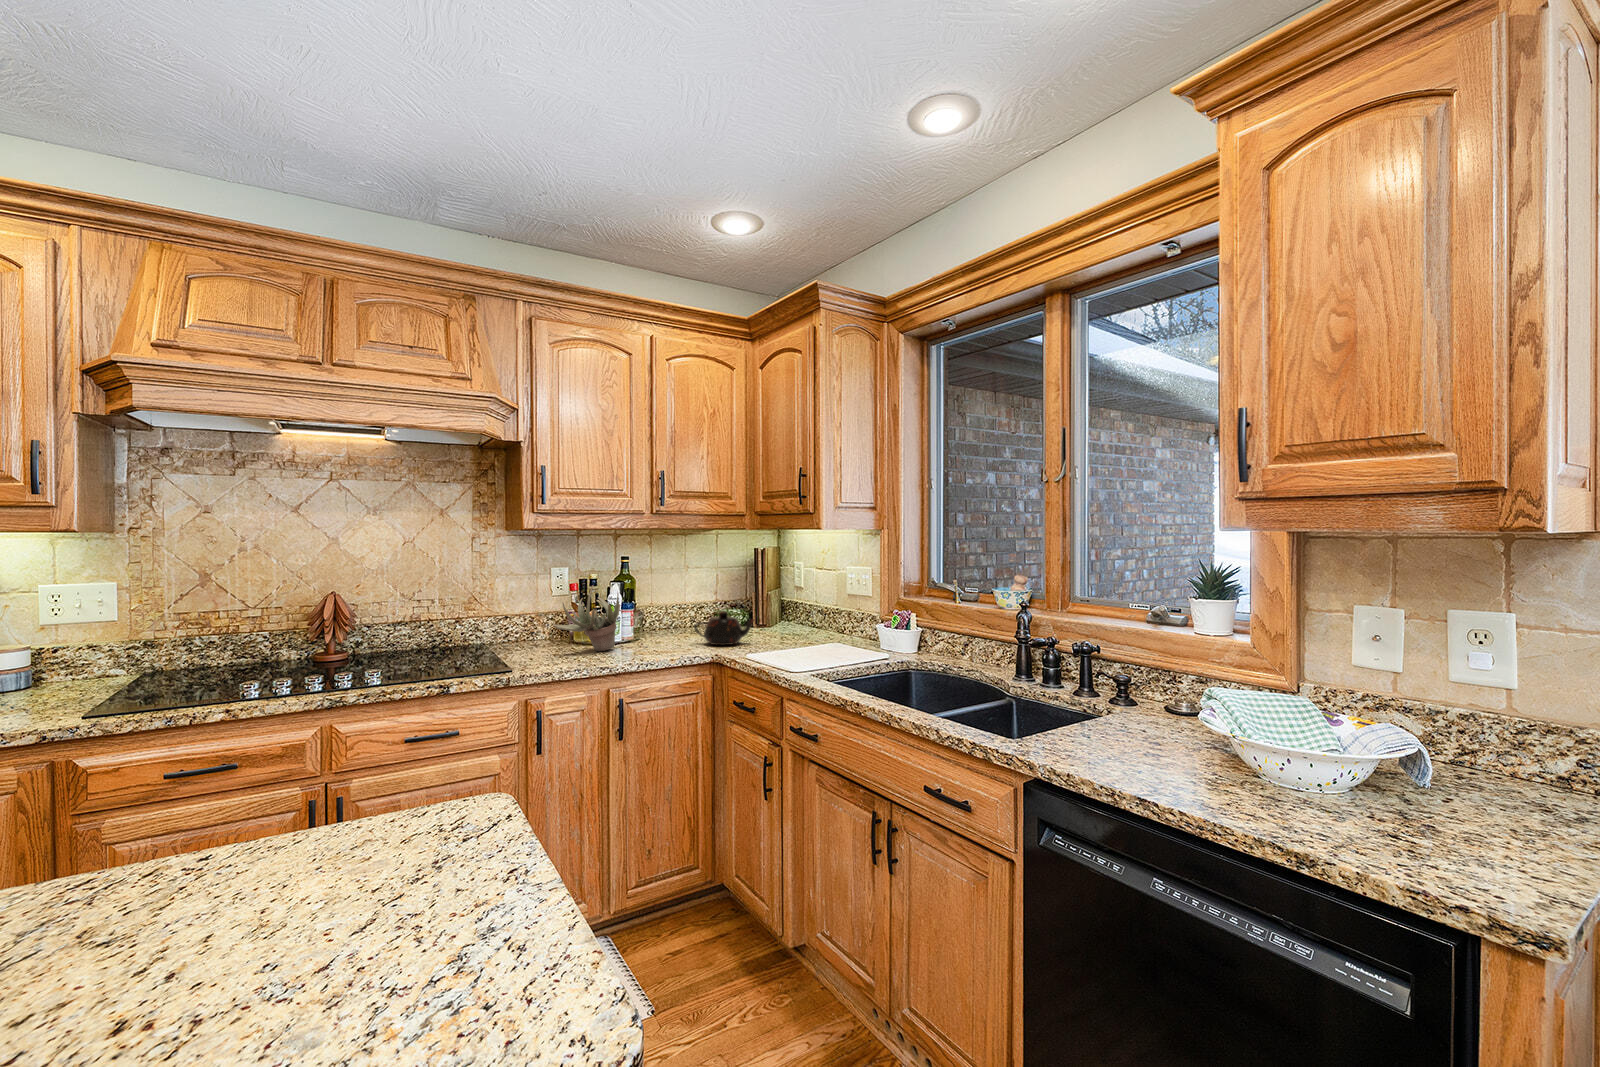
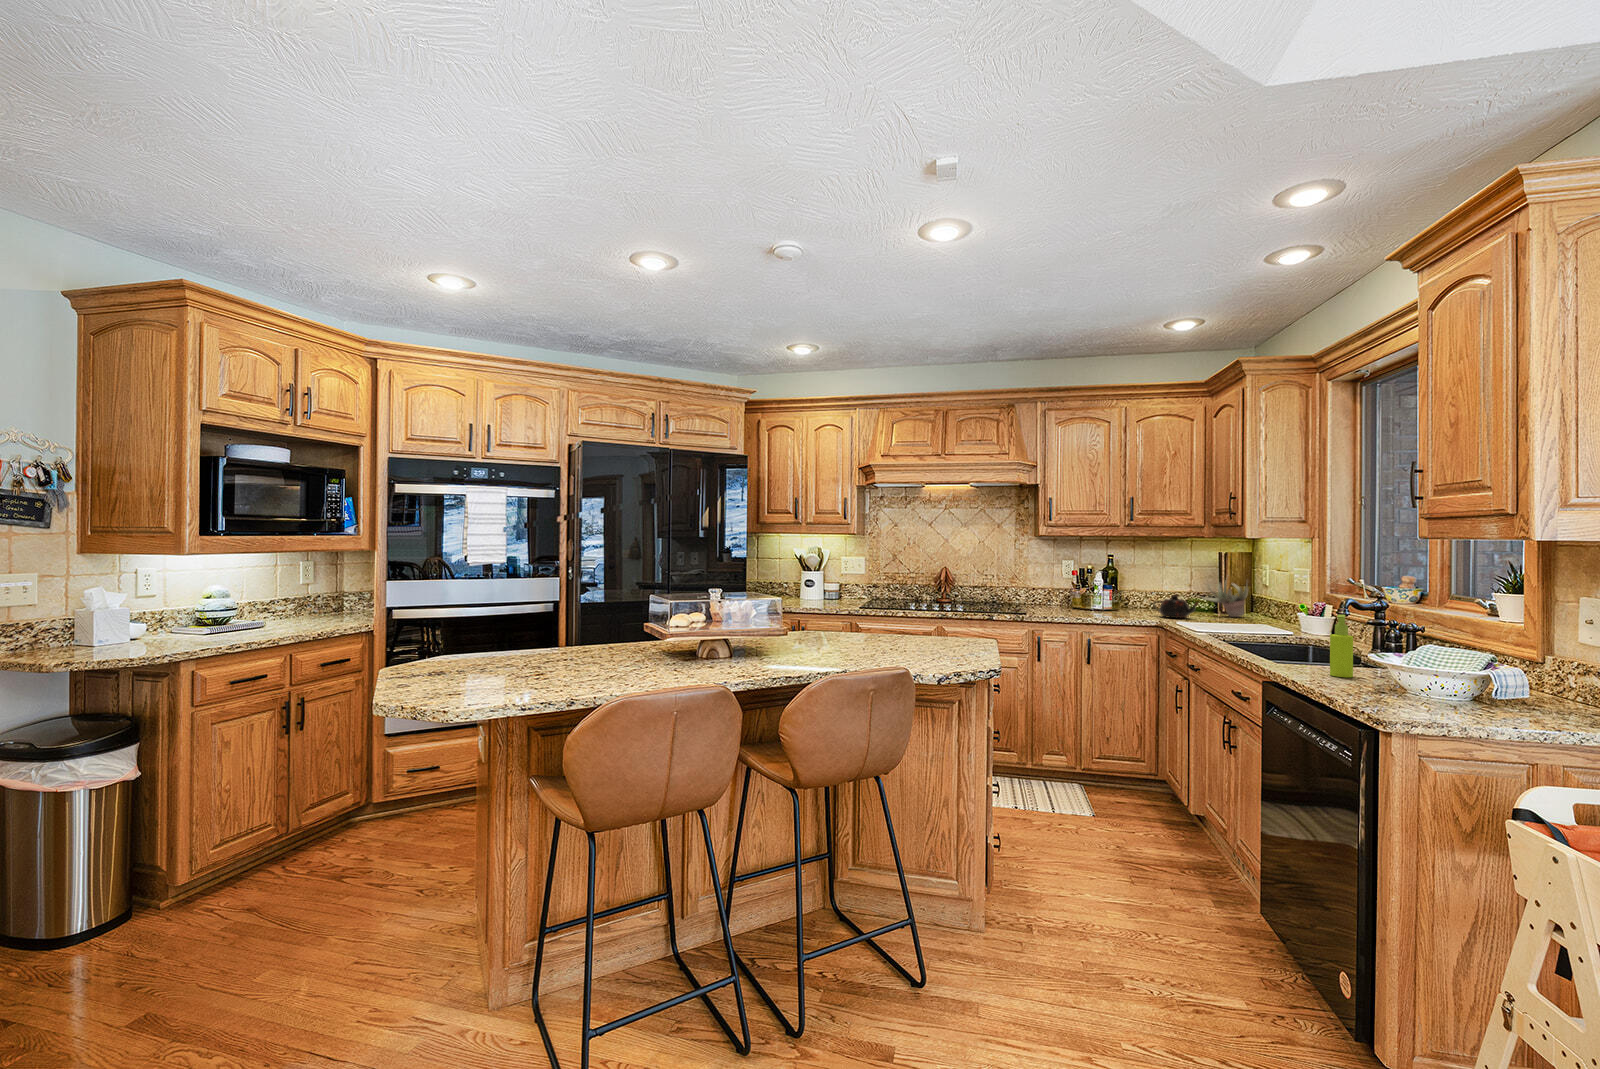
succulent plant: present [553,585,620,651] -> present [1202,575,1248,617]
soap dispenser: none [1108,656,1140,760] -> present [1330,615,1353,678]

